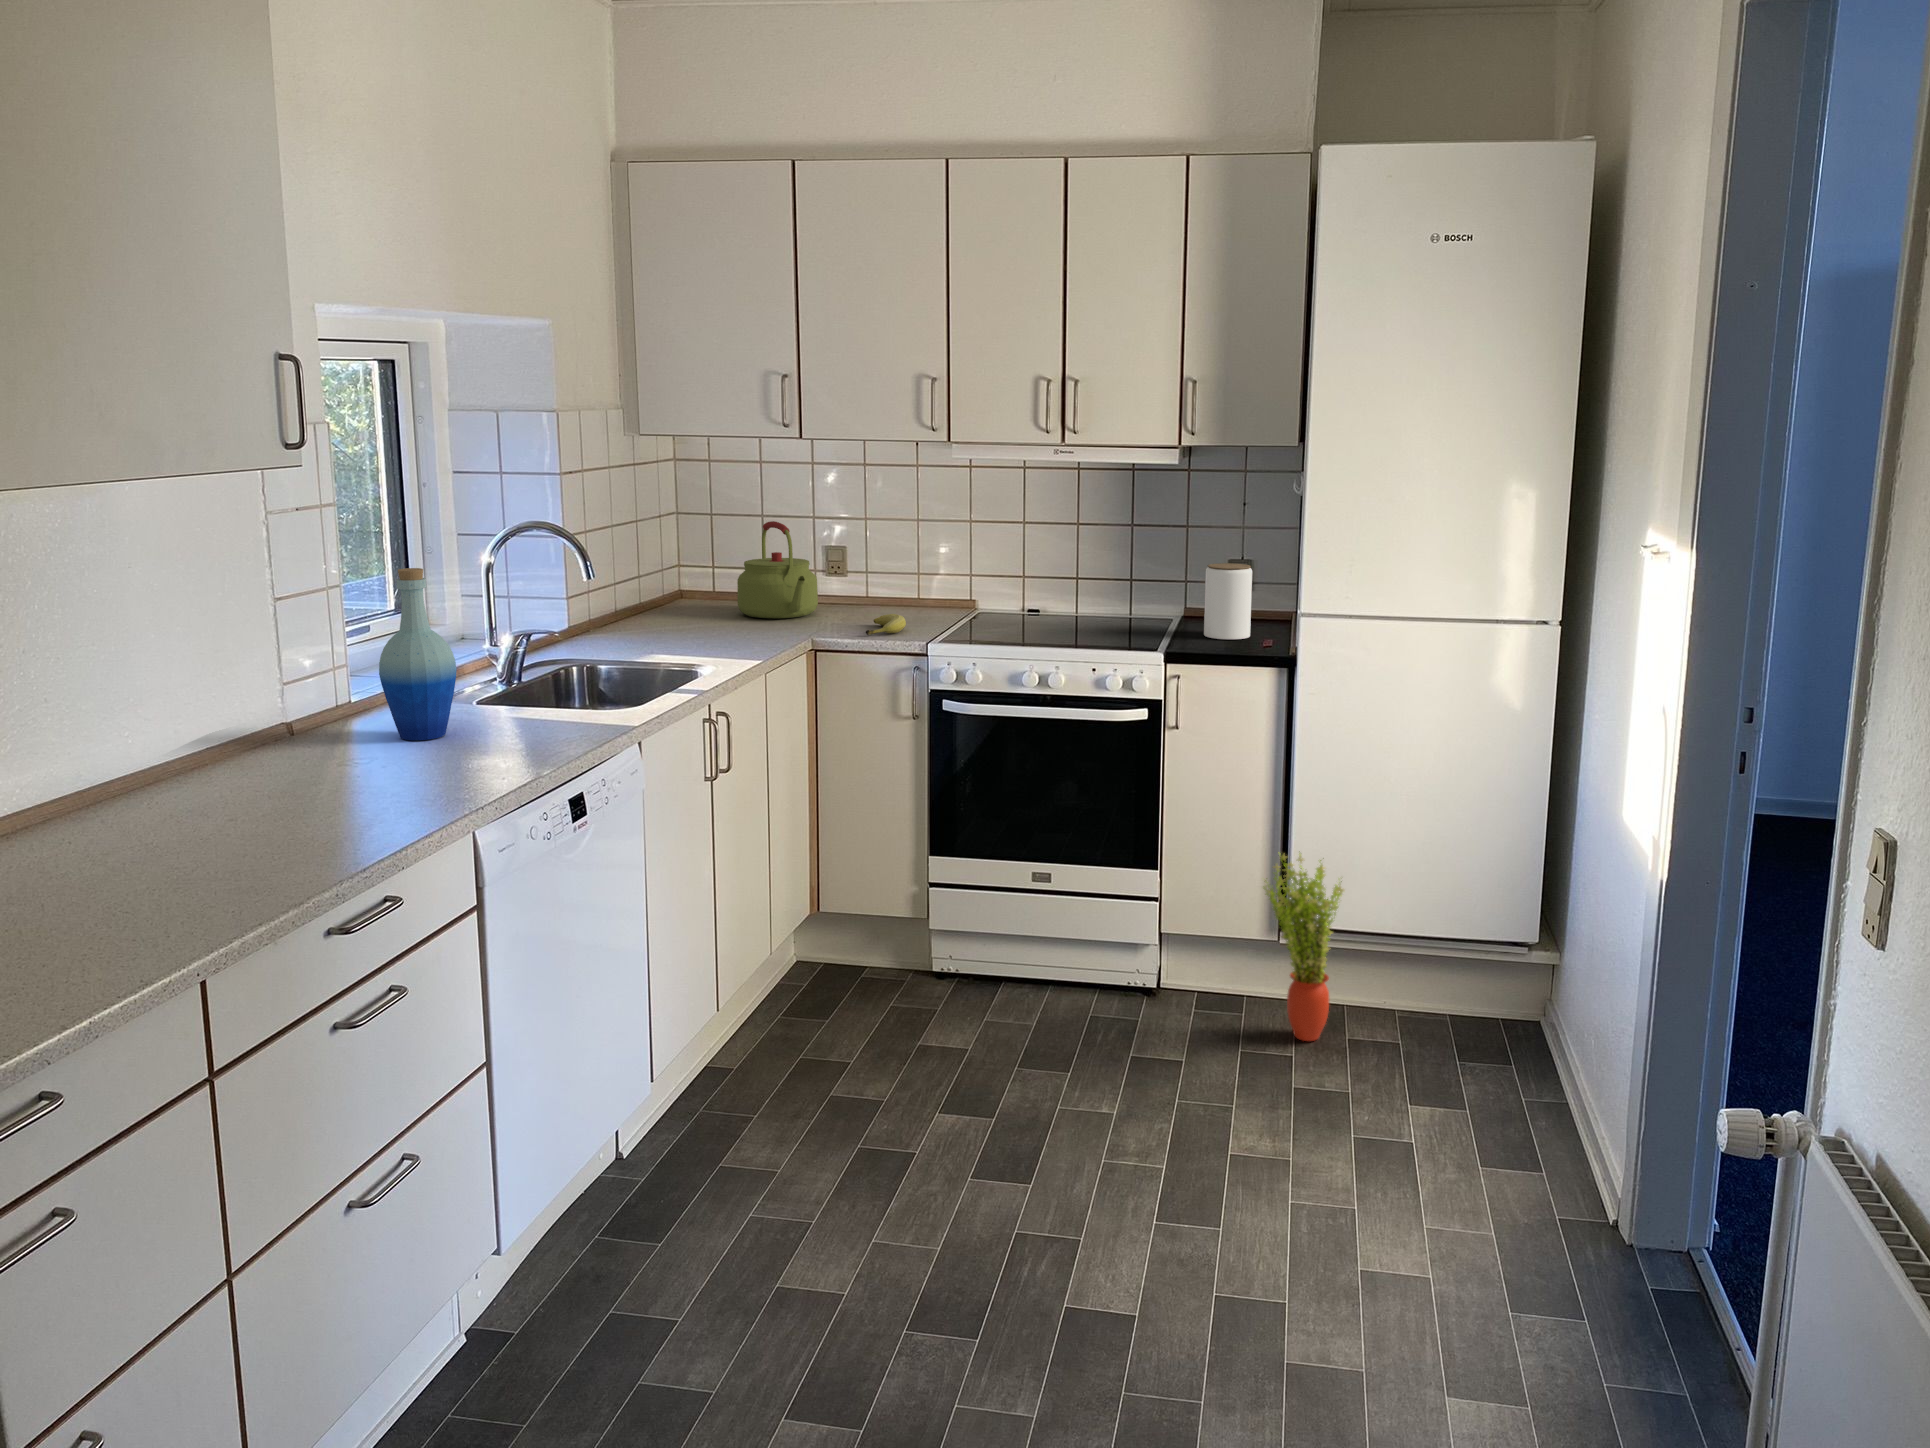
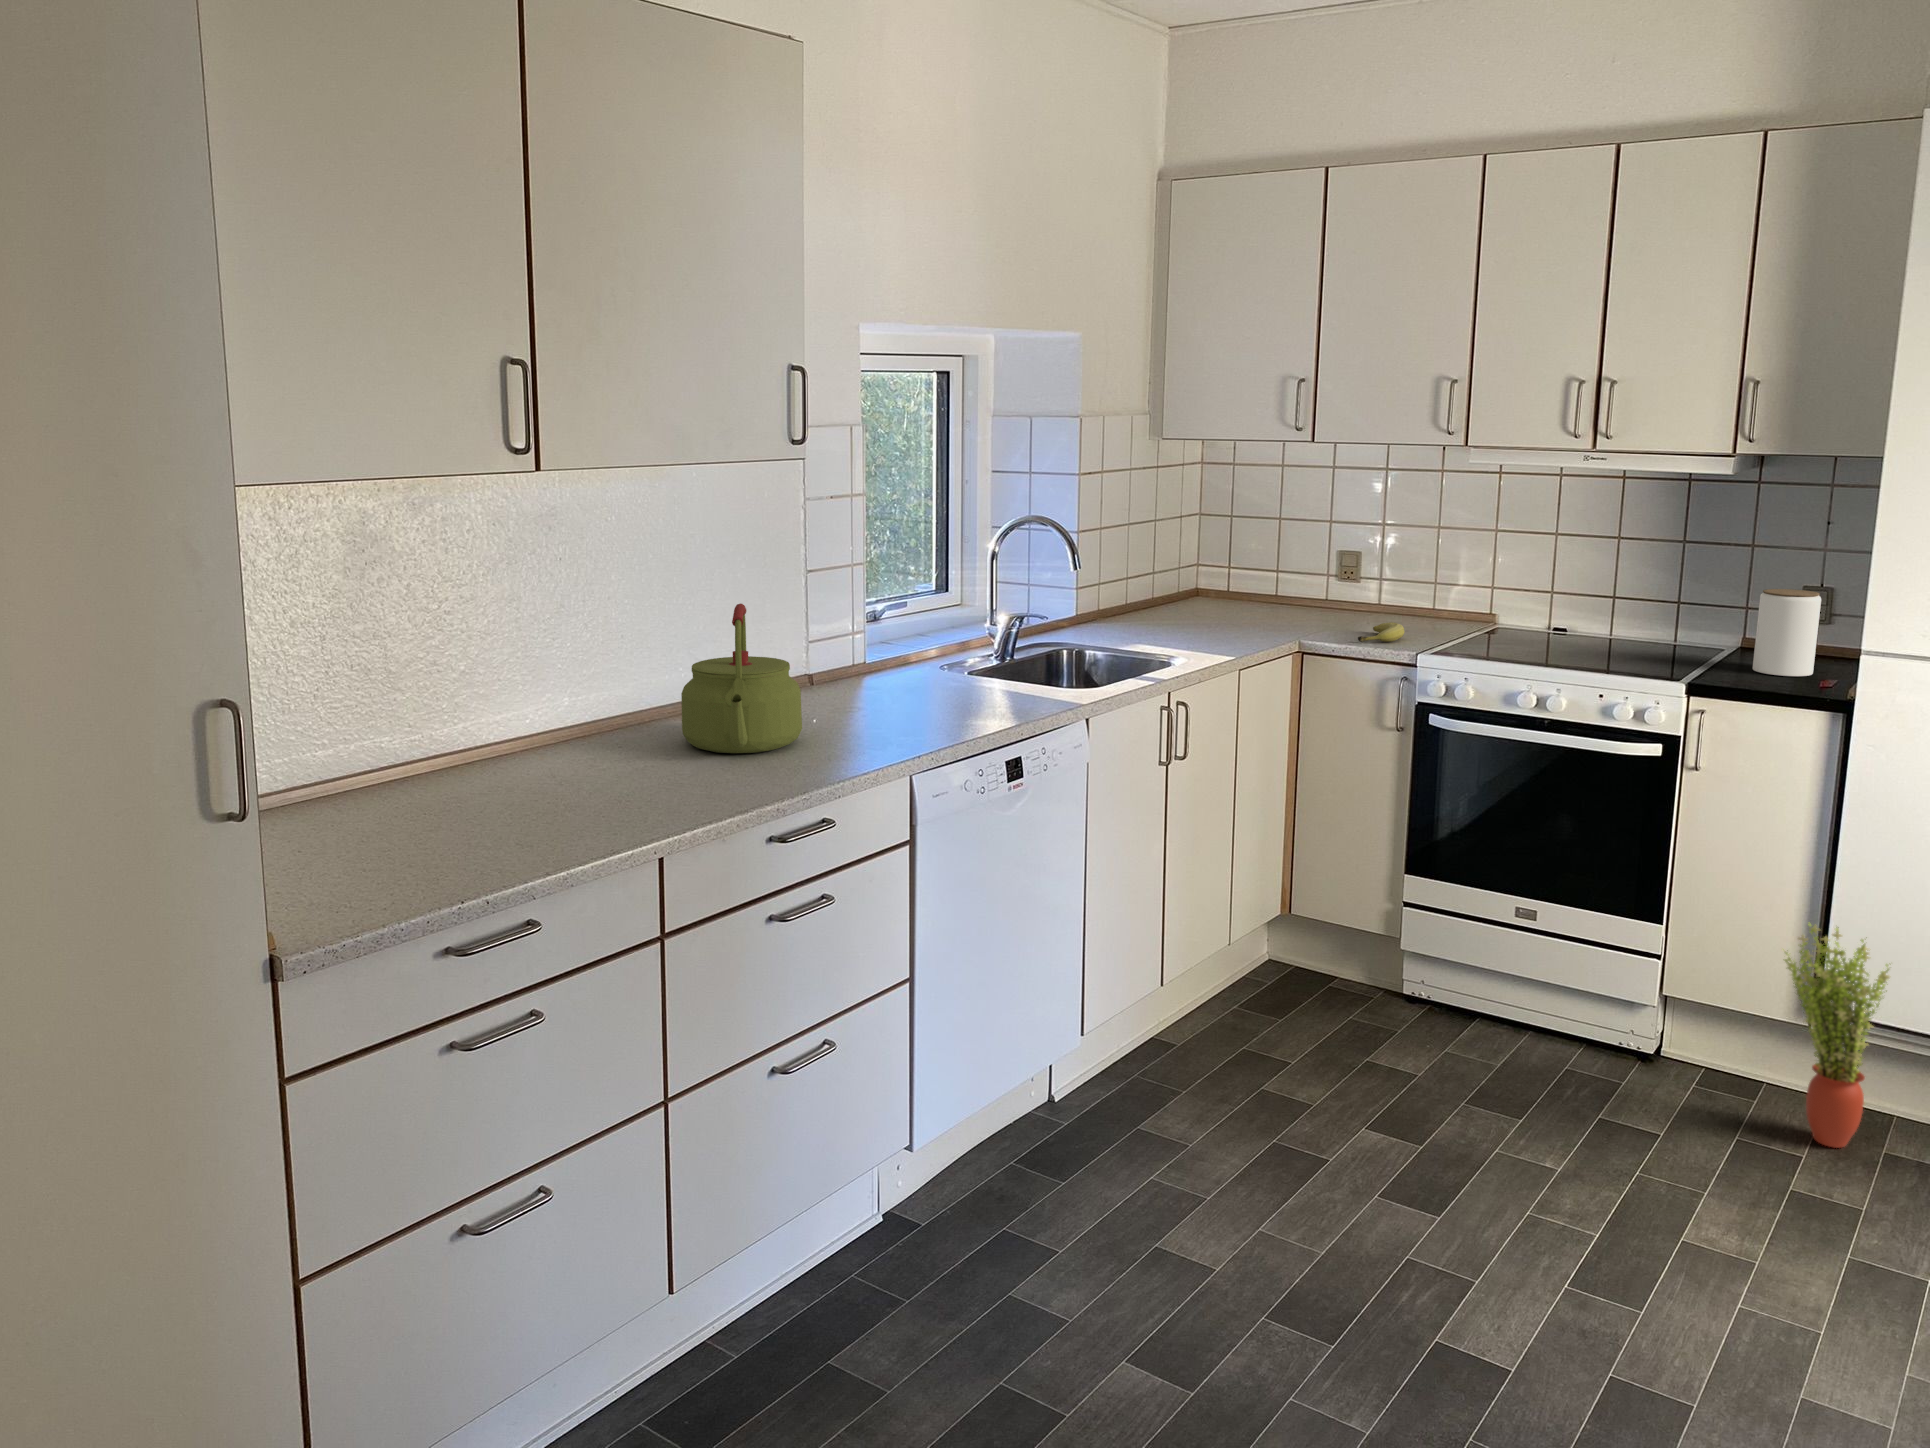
kettle: present [737,521,818,618] -> present [681,604,802,753]
bottle: present [379,568,457,740] -> none [876,550,939,699]

